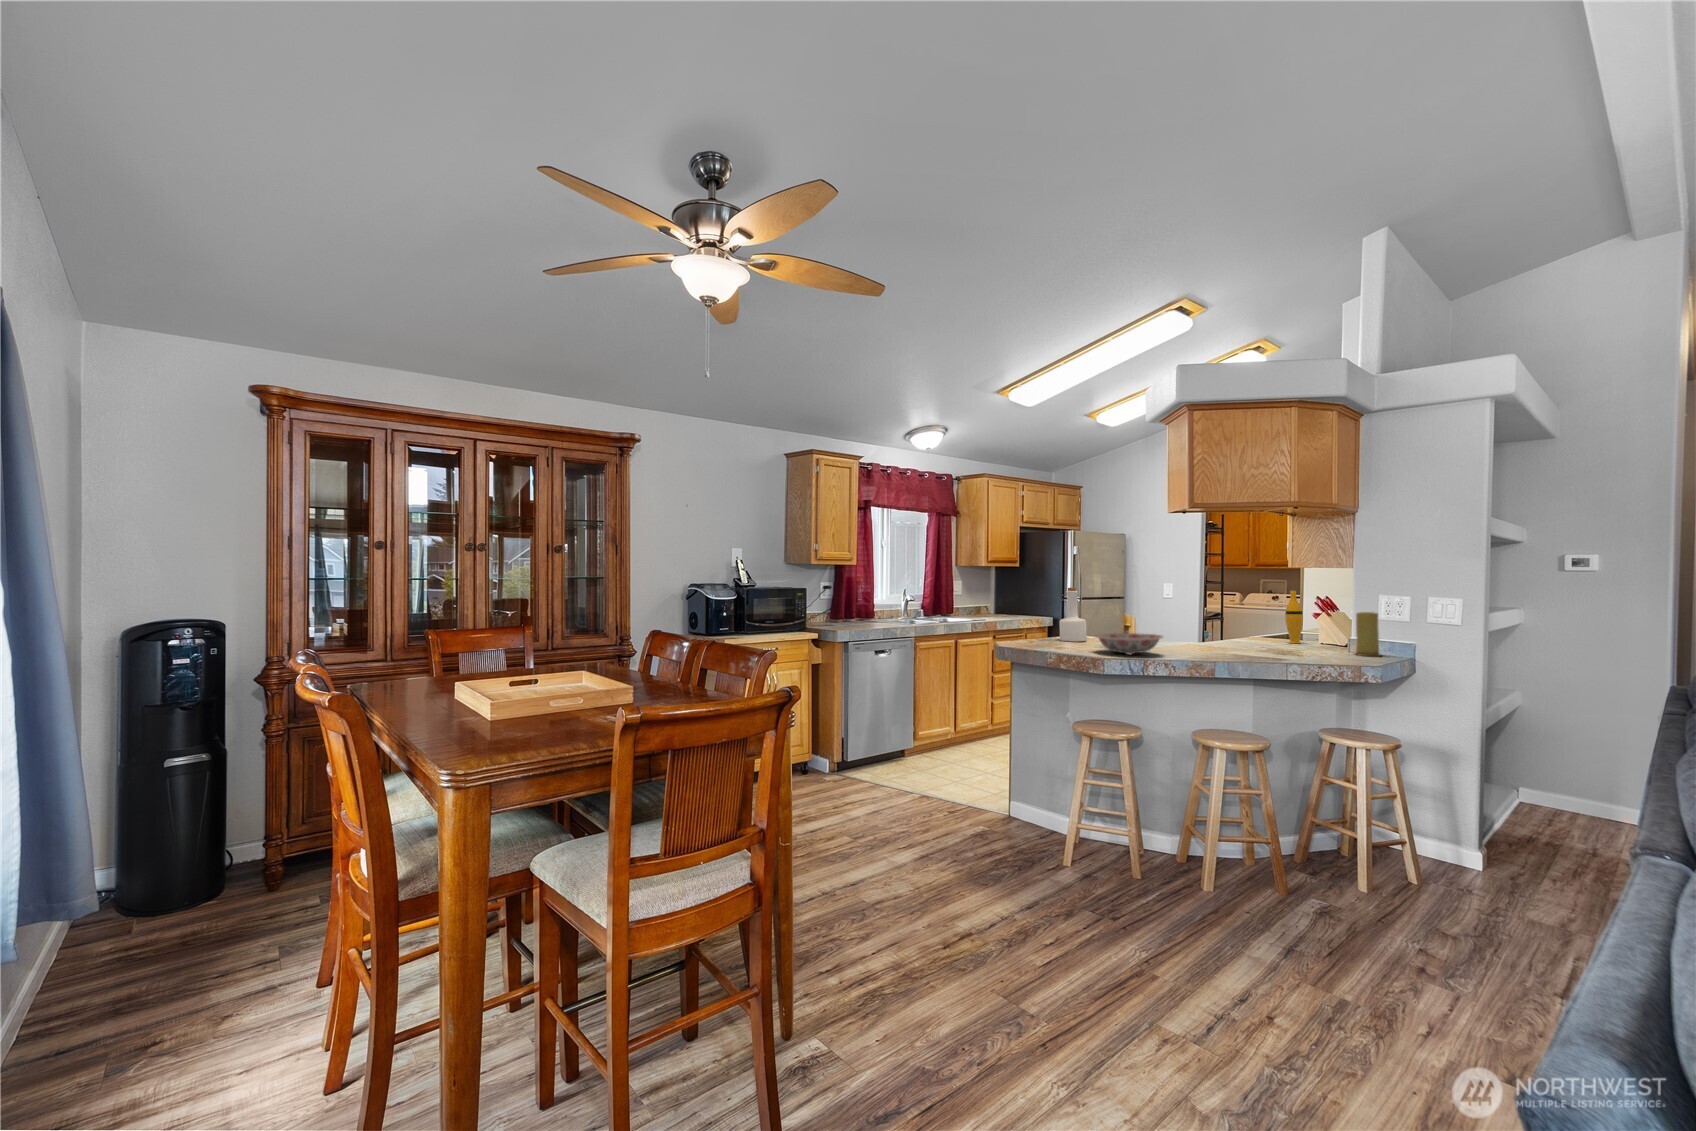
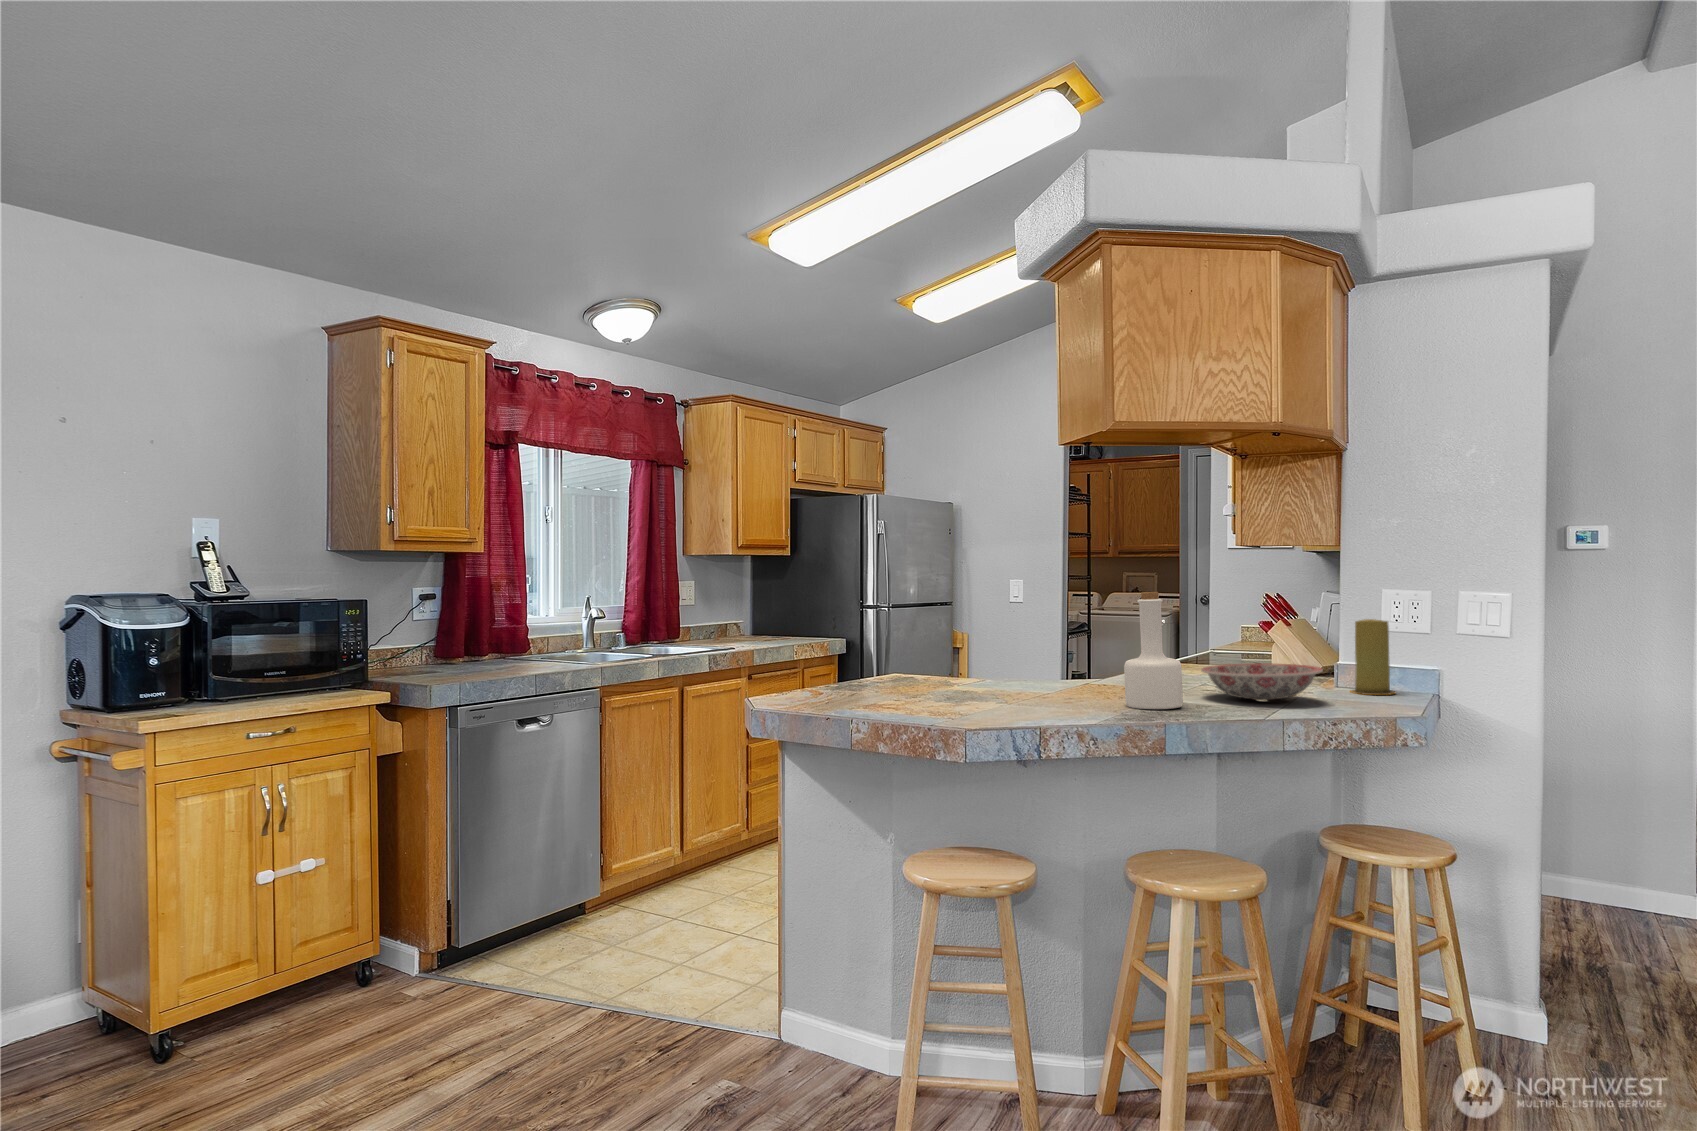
bottle: present [1059,588,1087,642] -> present [1124,592,1183,709]
vase: present [1285,591,1303,643] -> none [1230,586,1257,675]
ceramic bowl: present [1095,633,1163,654] -> present [1201,663,1323,701]

